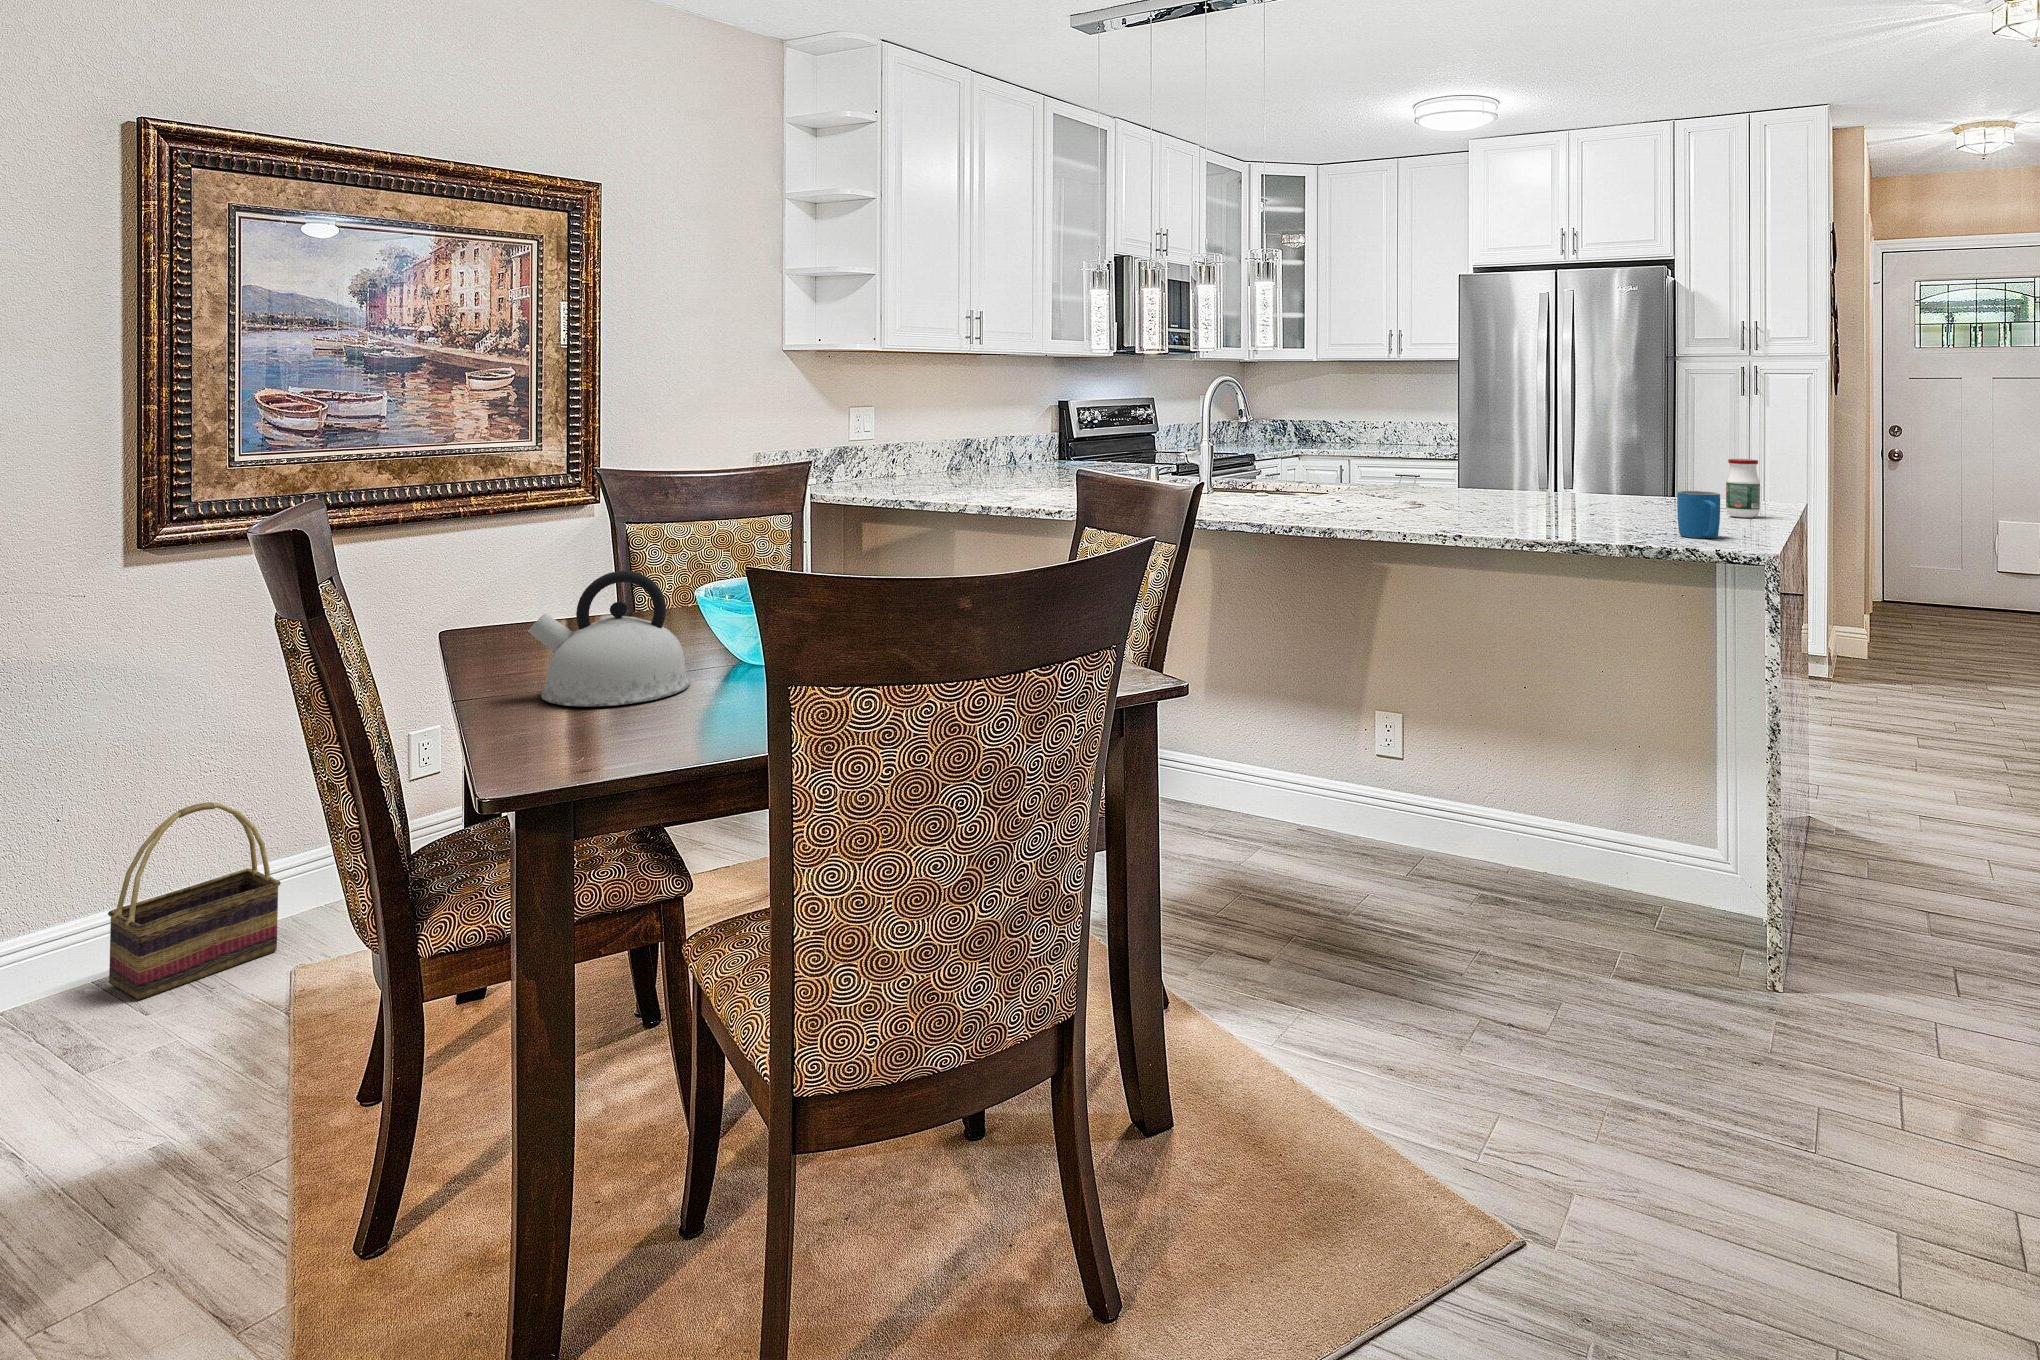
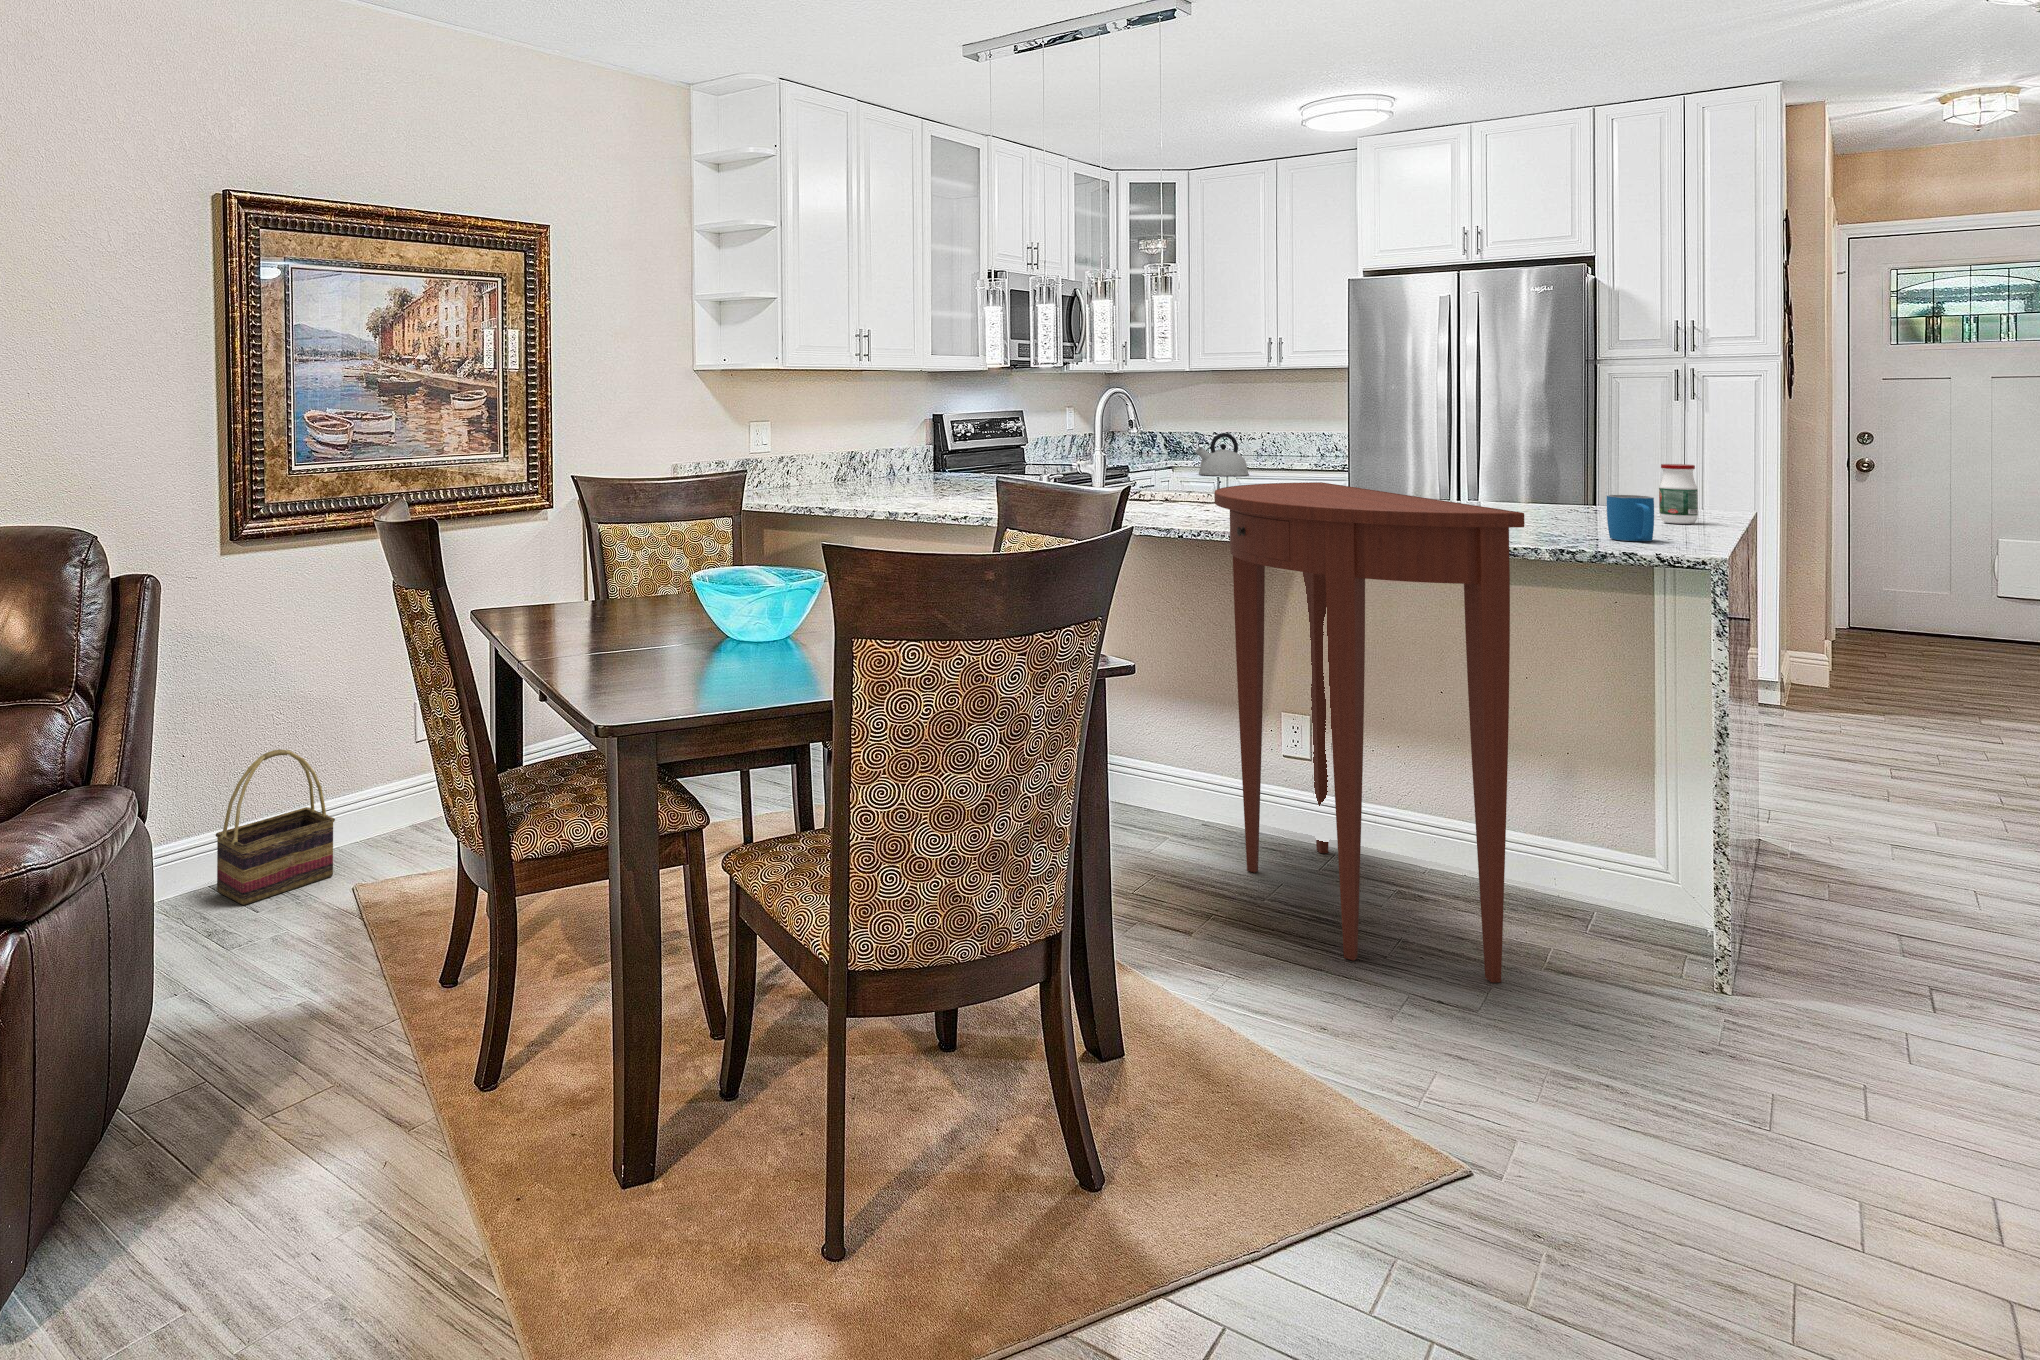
console table: none [1304,476,1599,996] -> present [1214,482,1525,983]
kettle: present [528,571,690,706] -> present [1196,433,1249,476]

